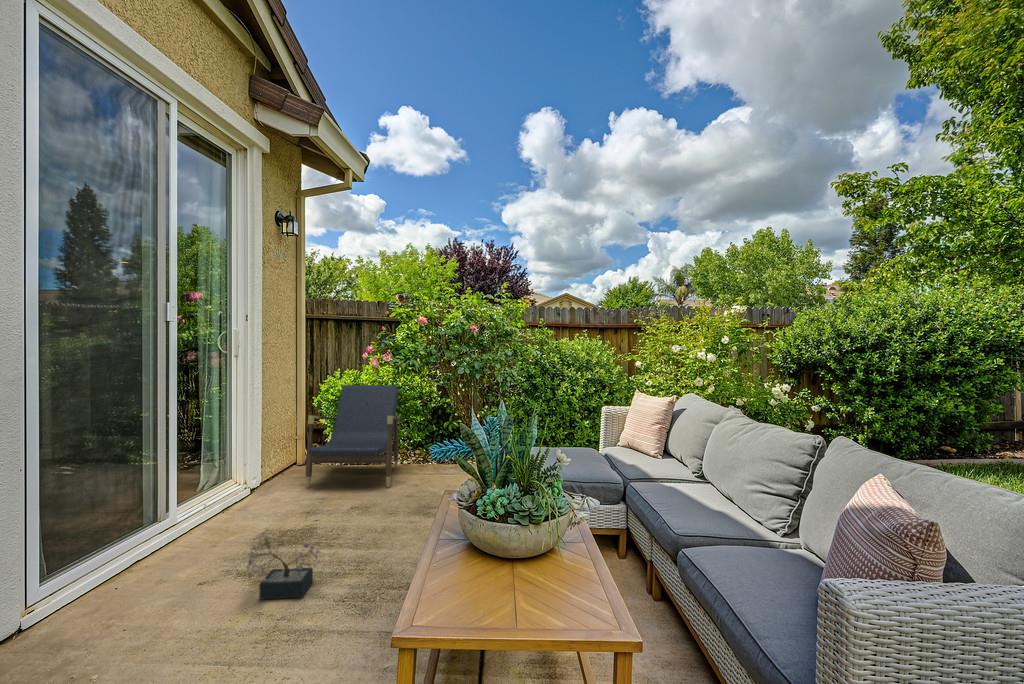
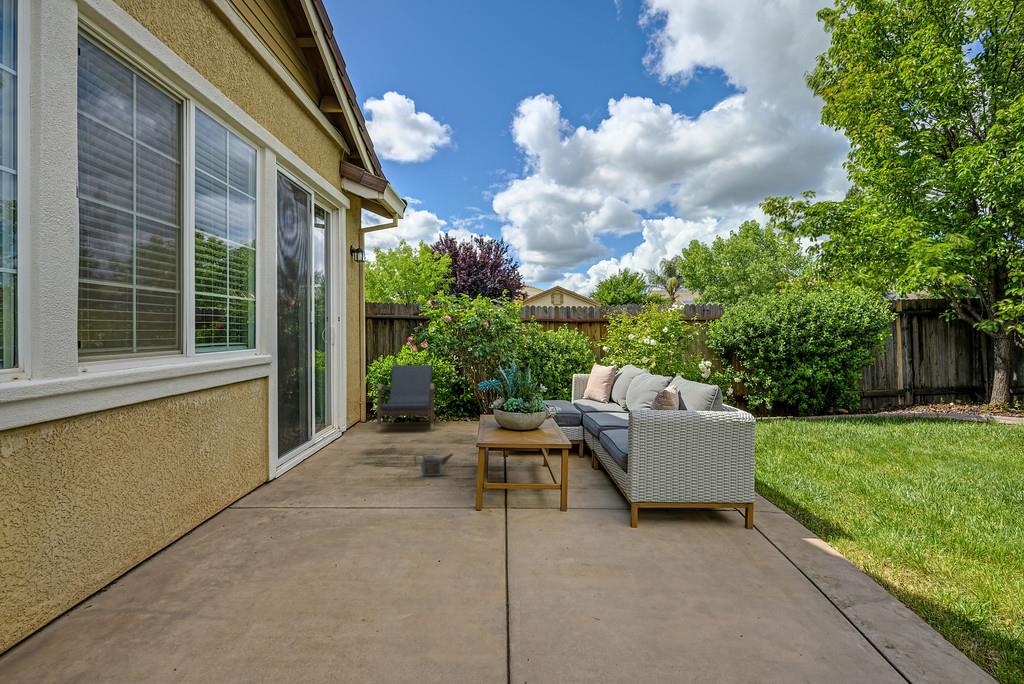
decorative plant: present [244,529,321,599] -> none [381,433,418,466]
watering can: none [285,596,371,646] -> present [414,453,453,476]

